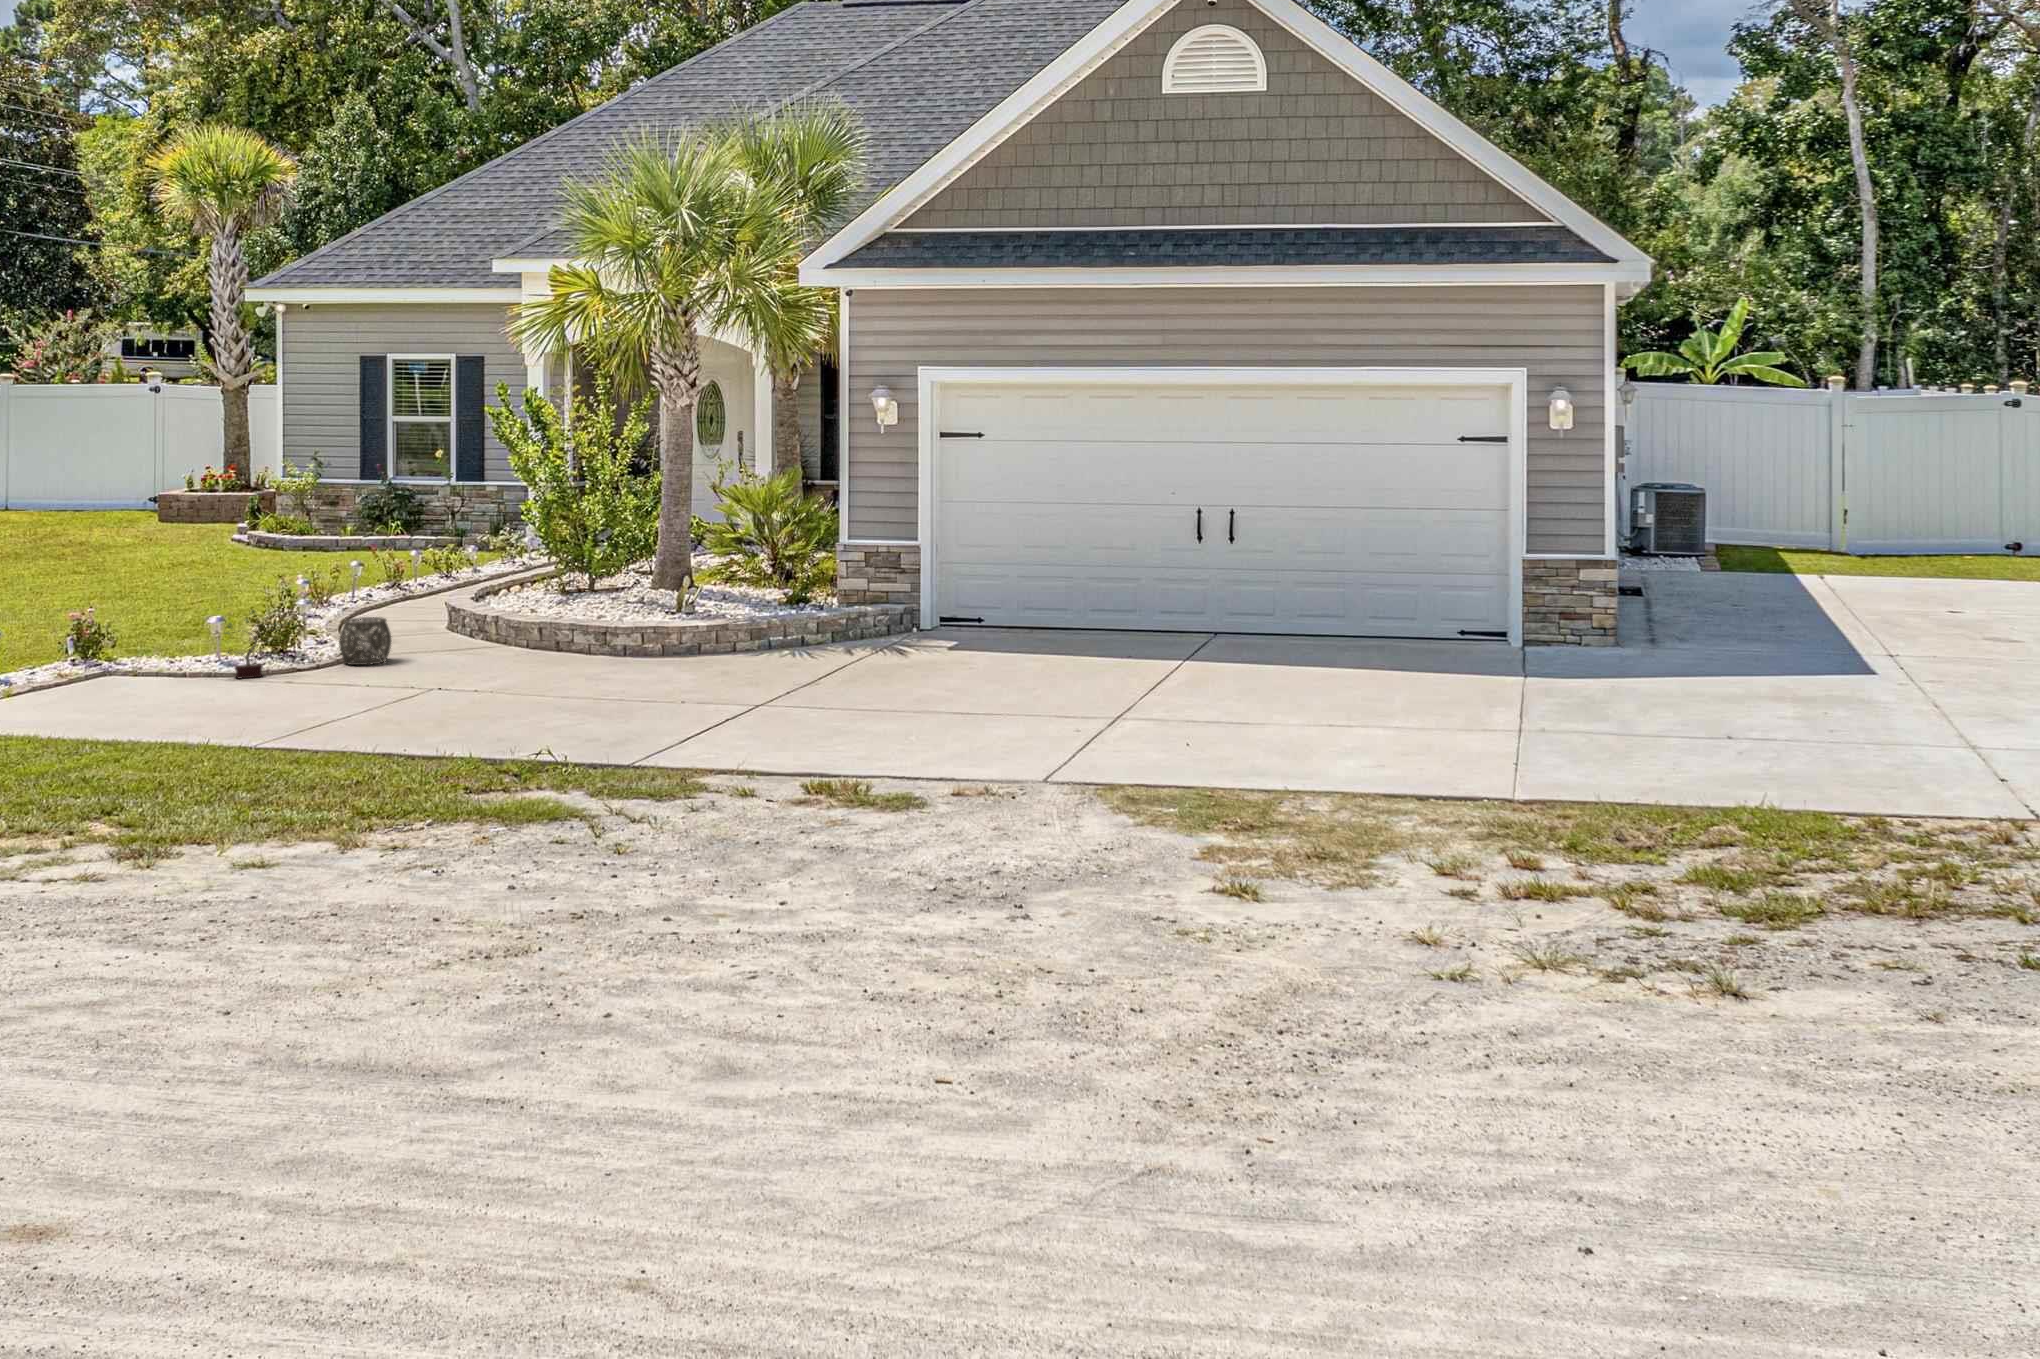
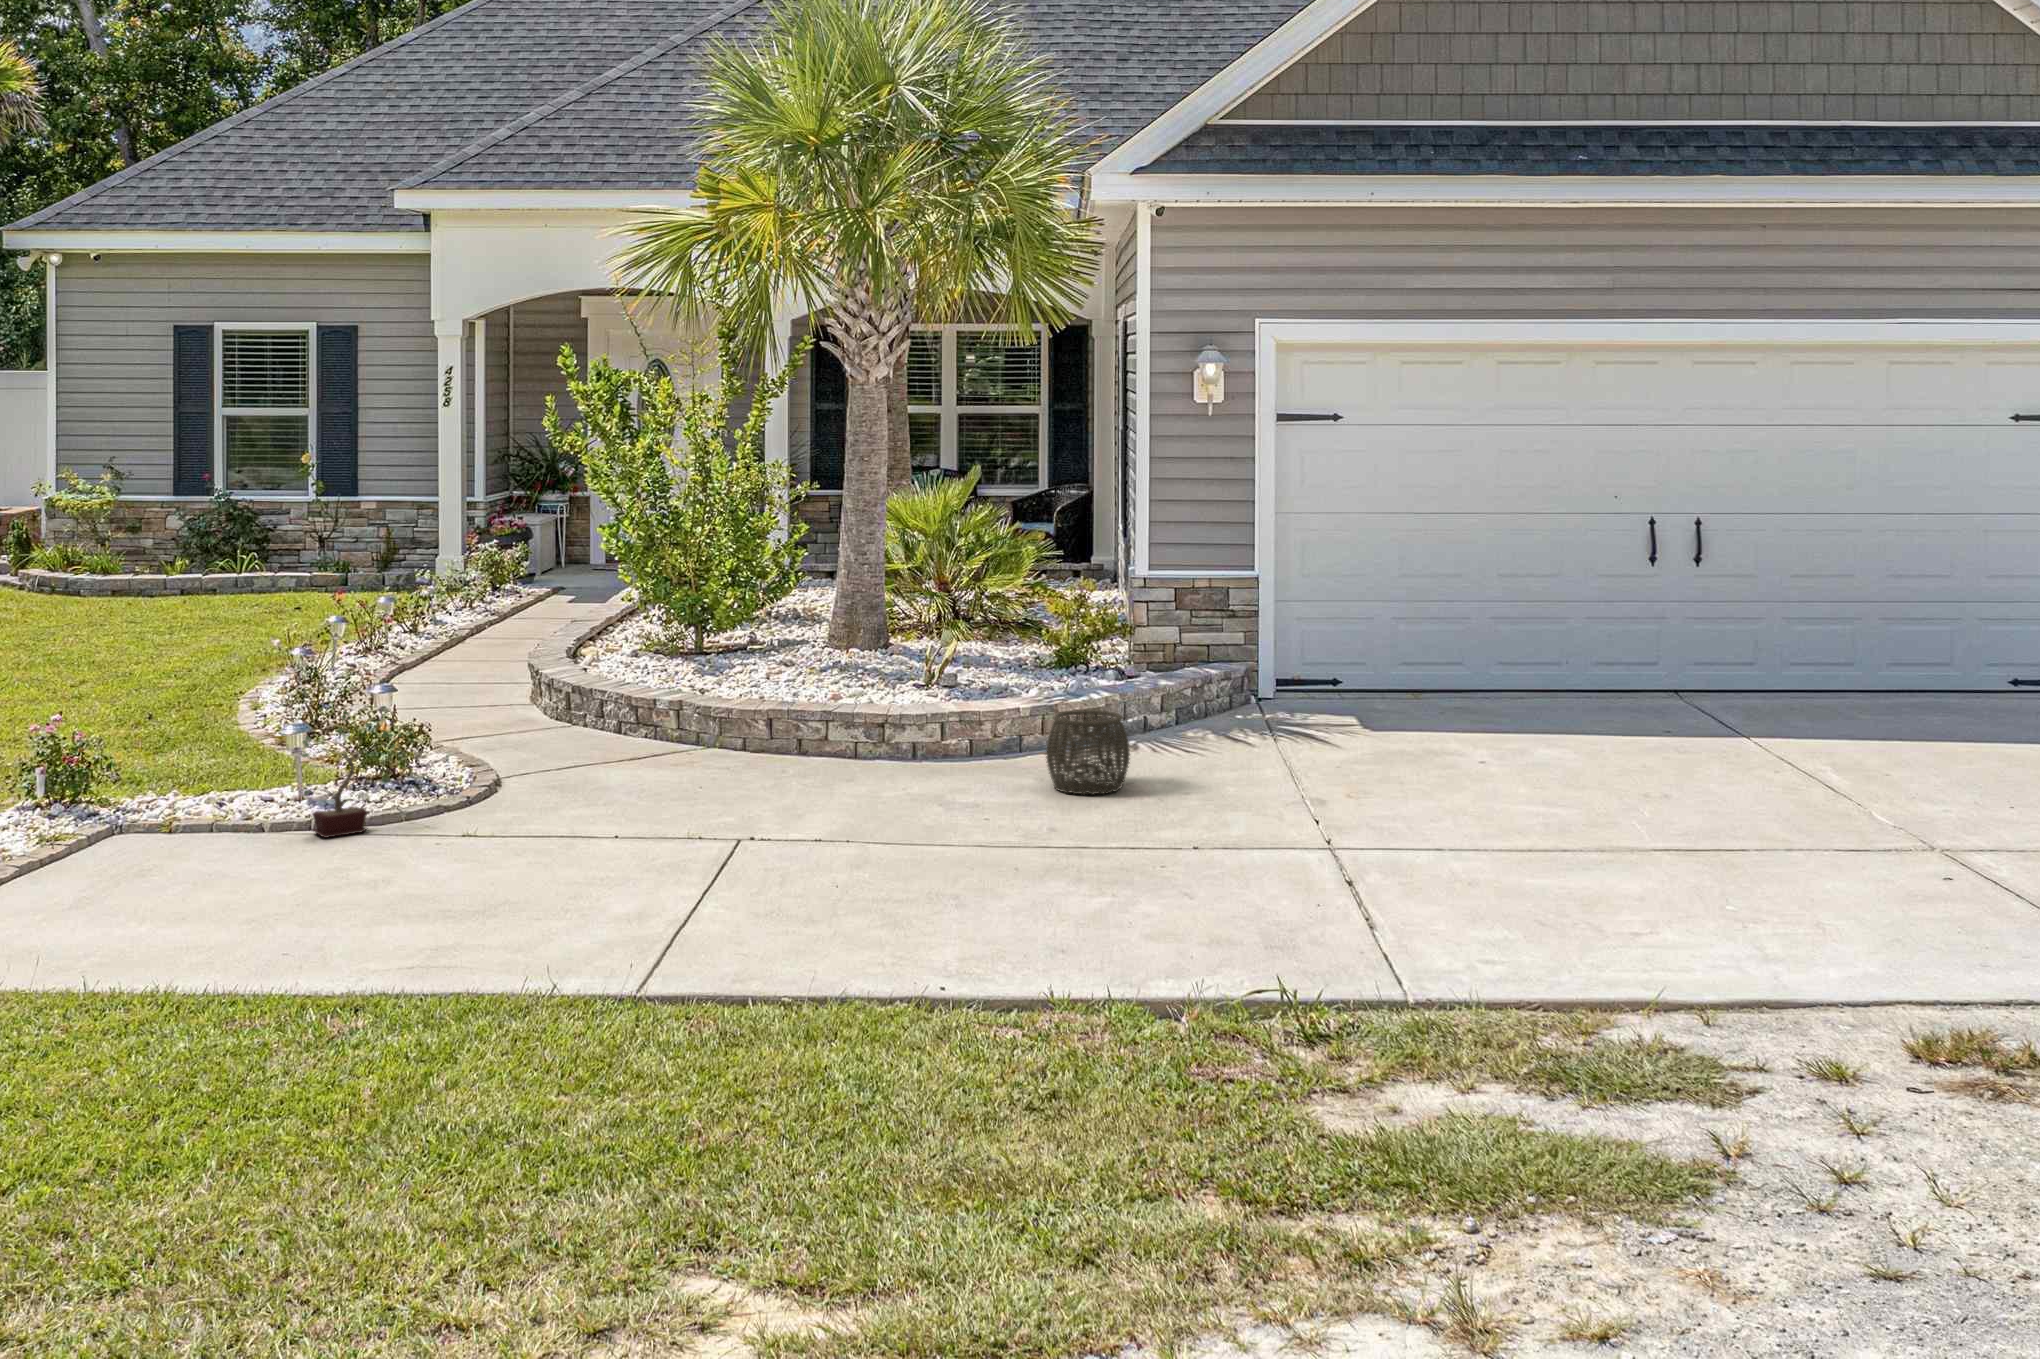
woven basket: present [339,617,391,665] -> present [1046,710,1130,795]

